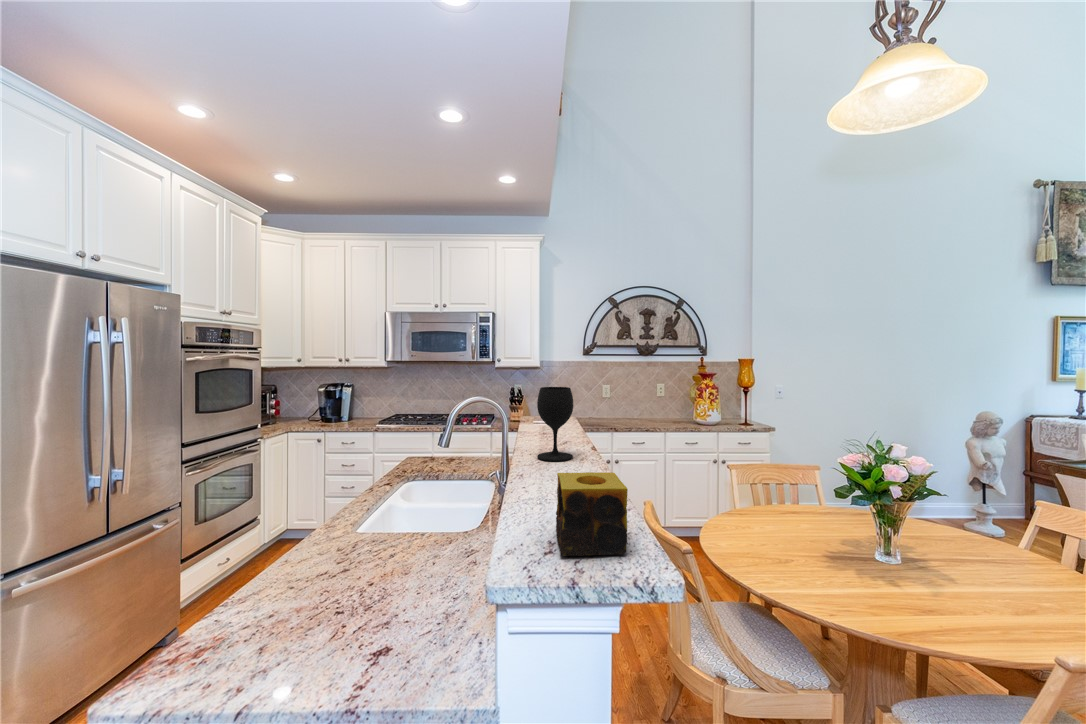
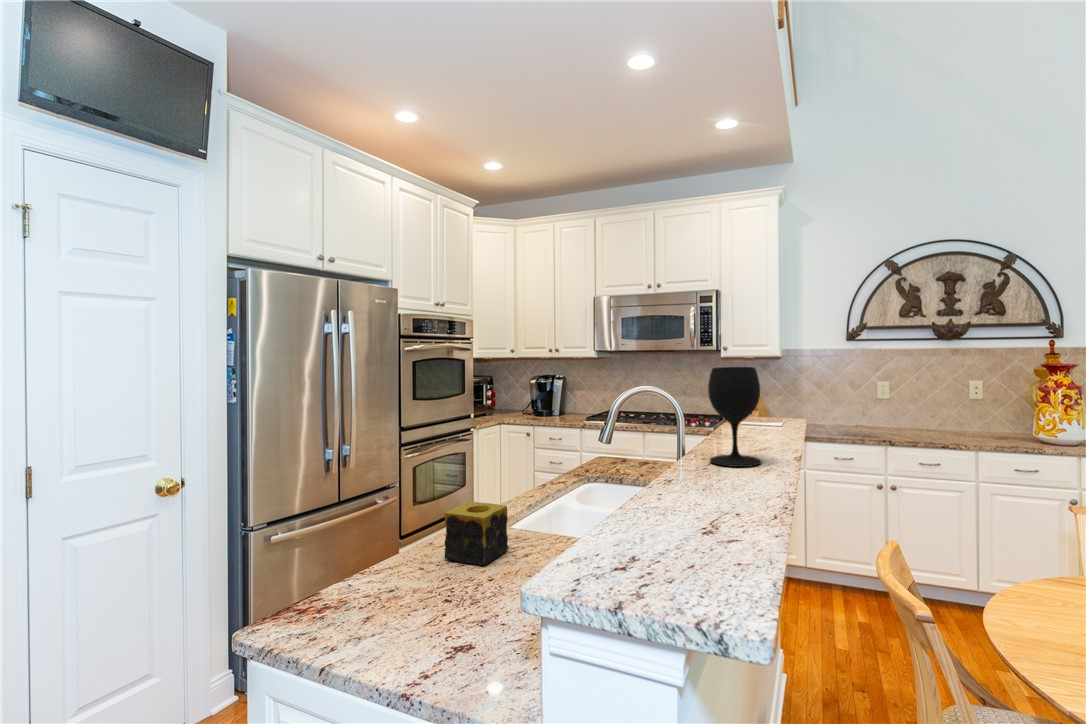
candle: present [556,472,628,556] -> present [444,501,508,565]

